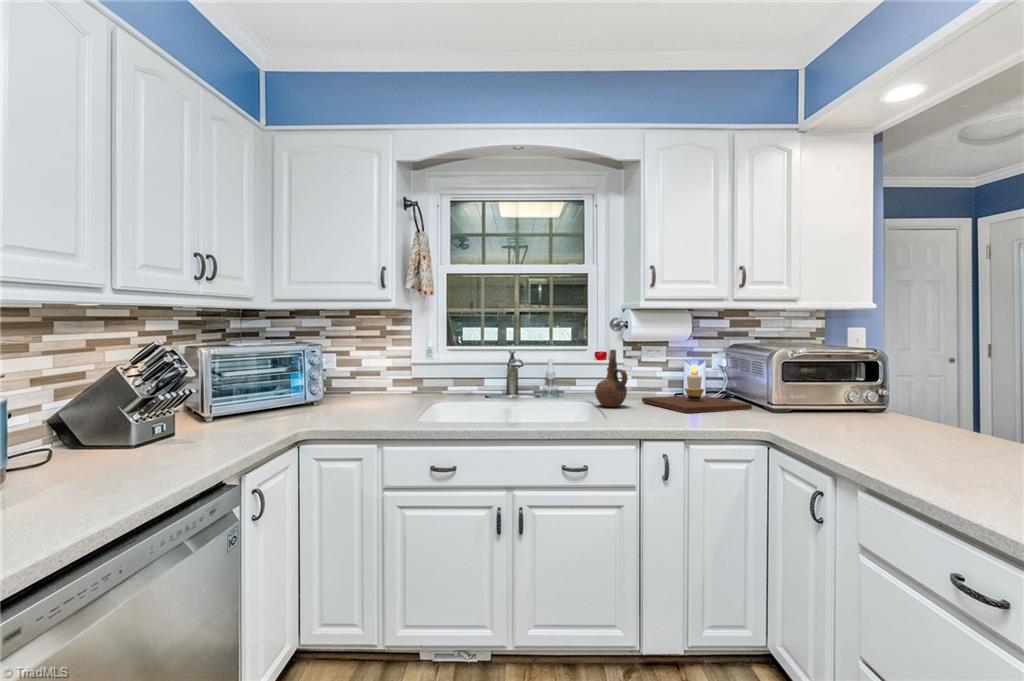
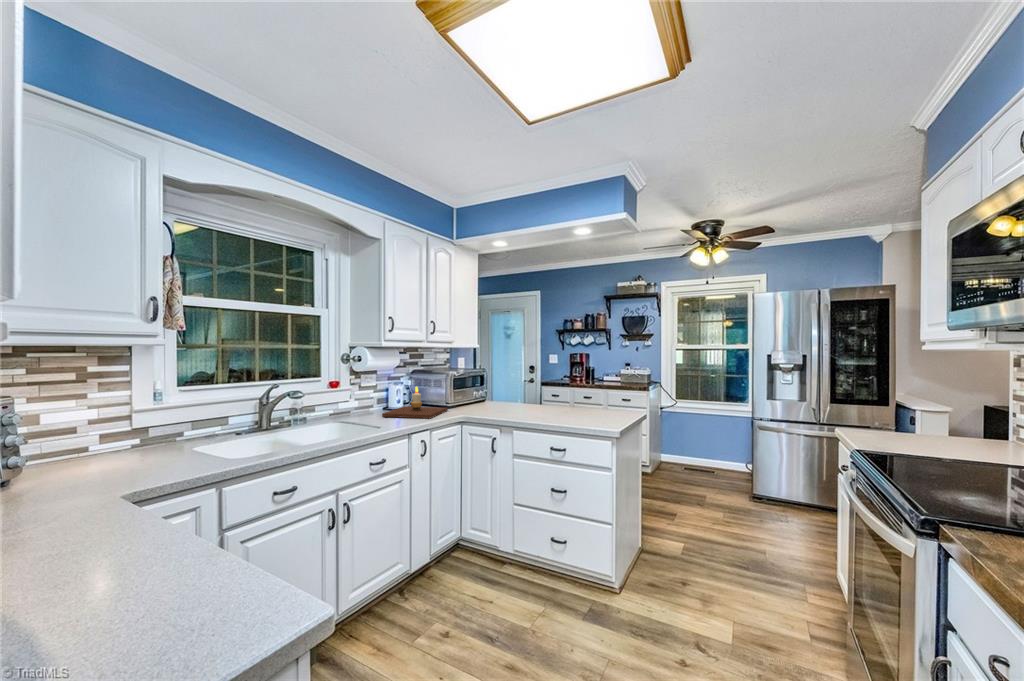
ceramic pitcher: present [595,350,628,407] -> none [360,380,387,423]

